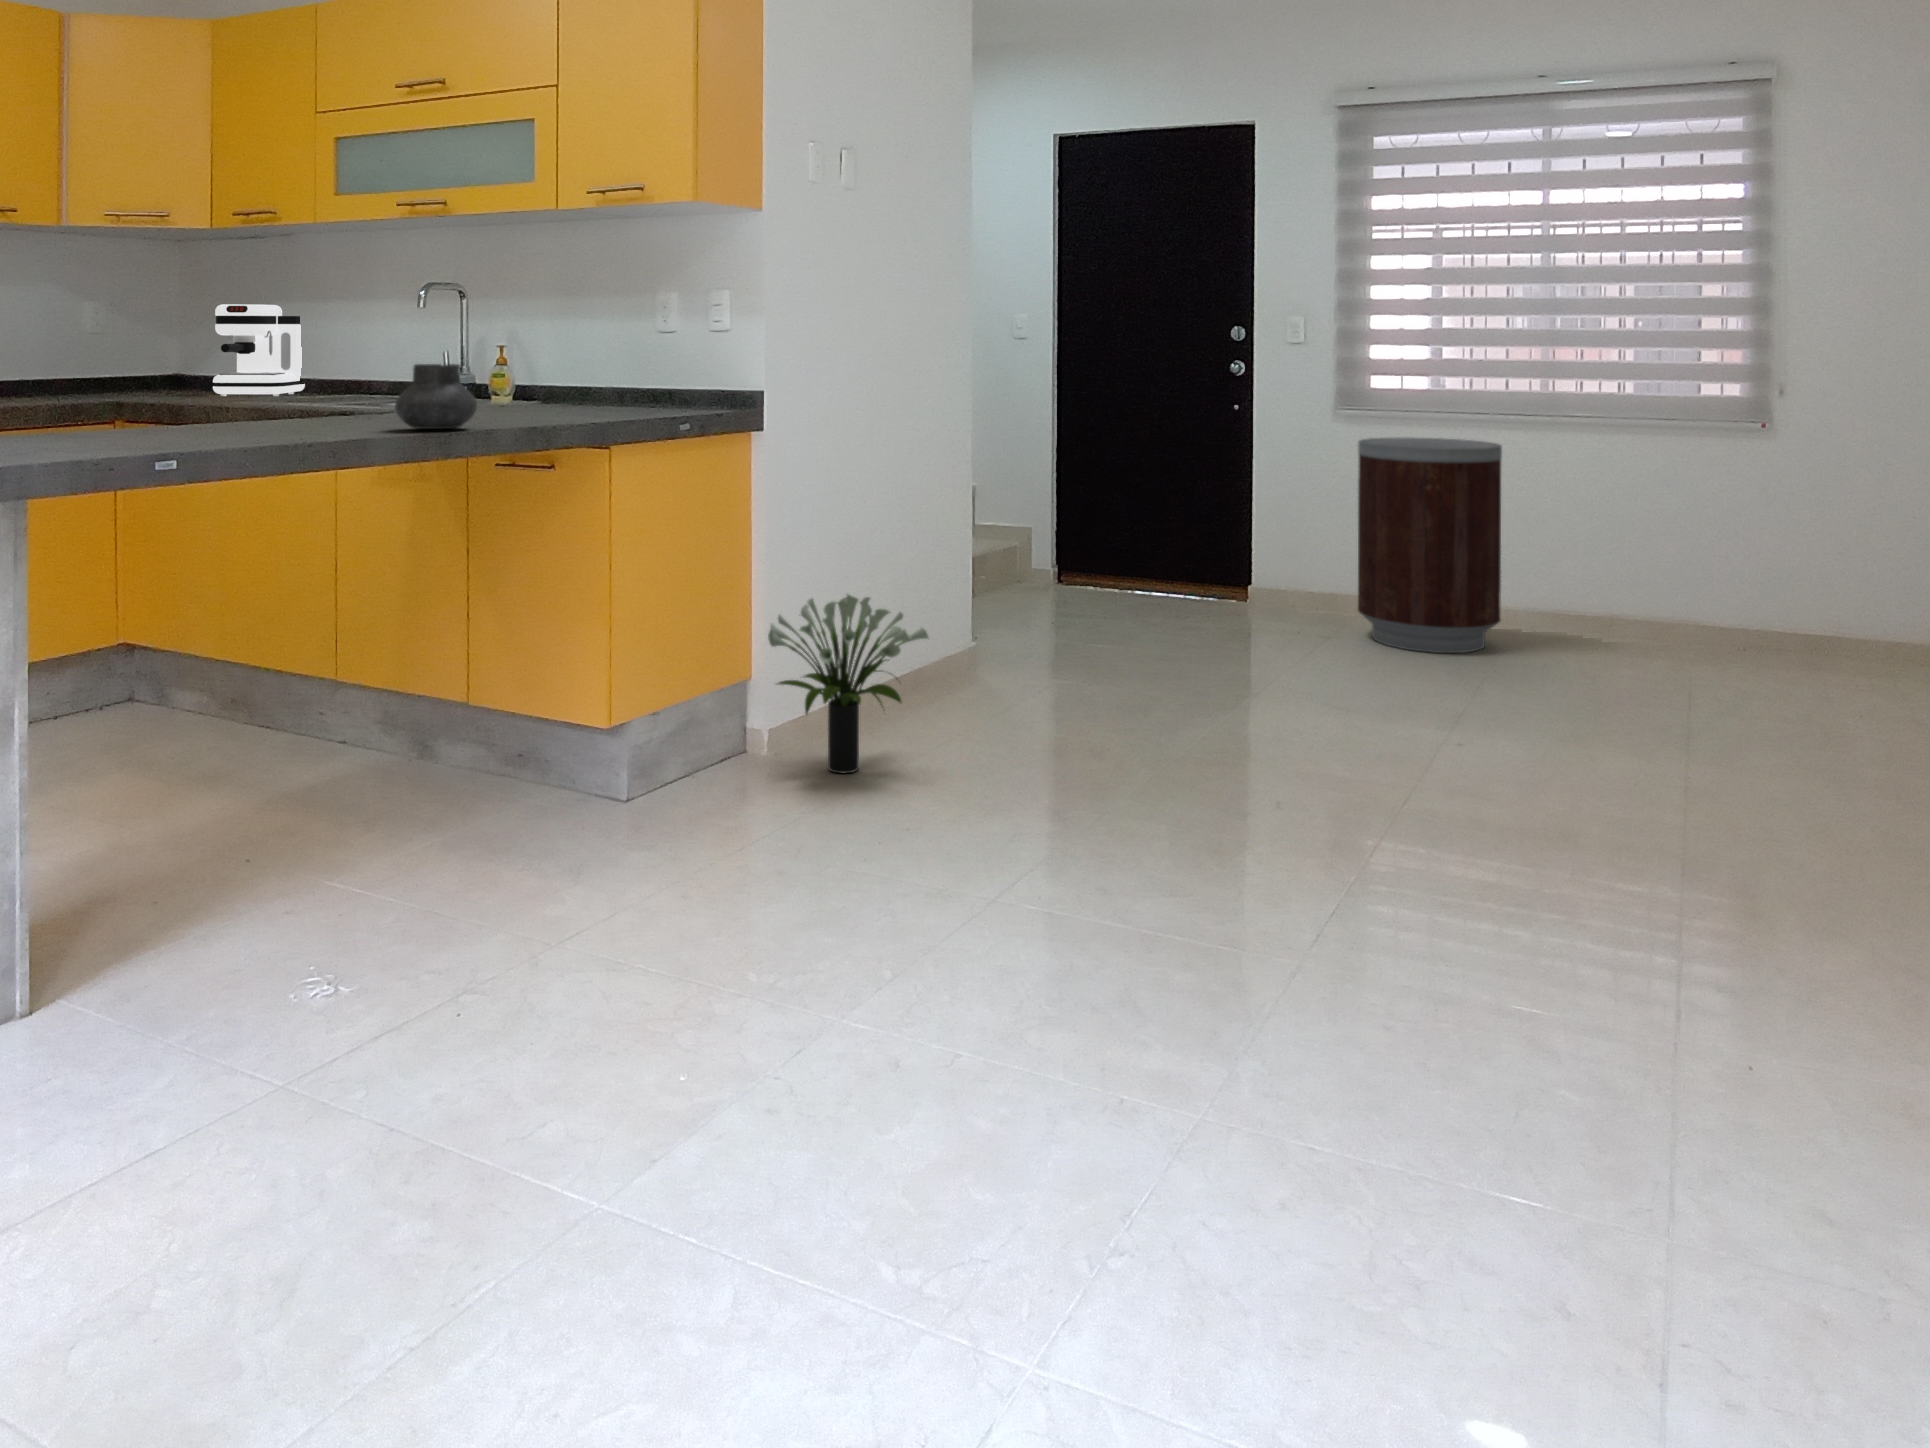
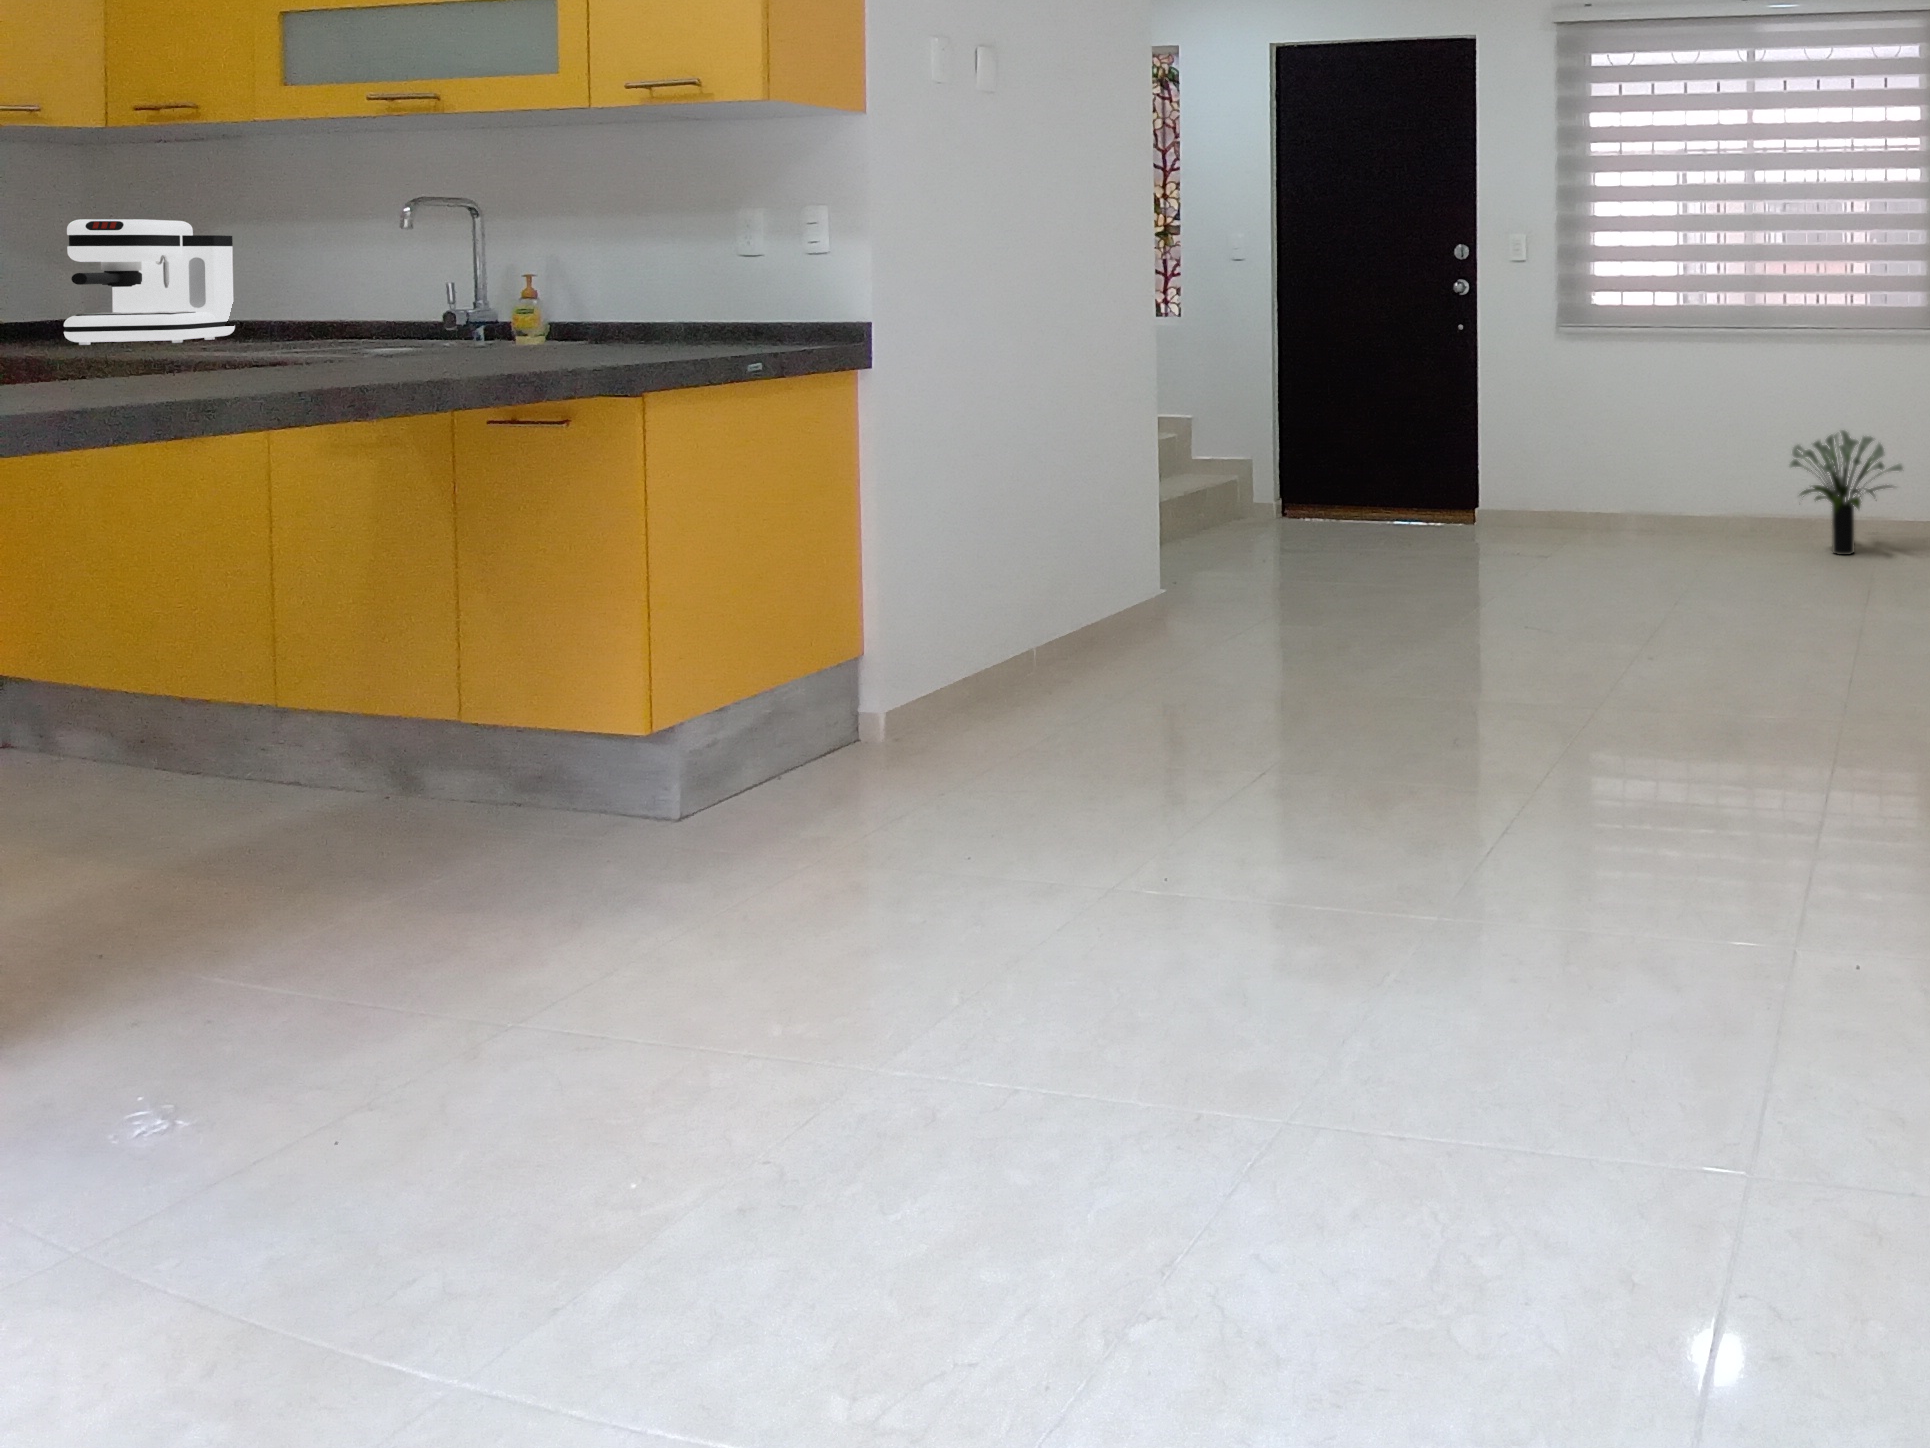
vase: present [395,364,477,429] -> none [241,287,388,375]
trash can: present [1358,438,1502,653] -> none [1583,350,1715,560]
potted plant: present [768,594,928,773] -> present [1790,430,1903,555]

